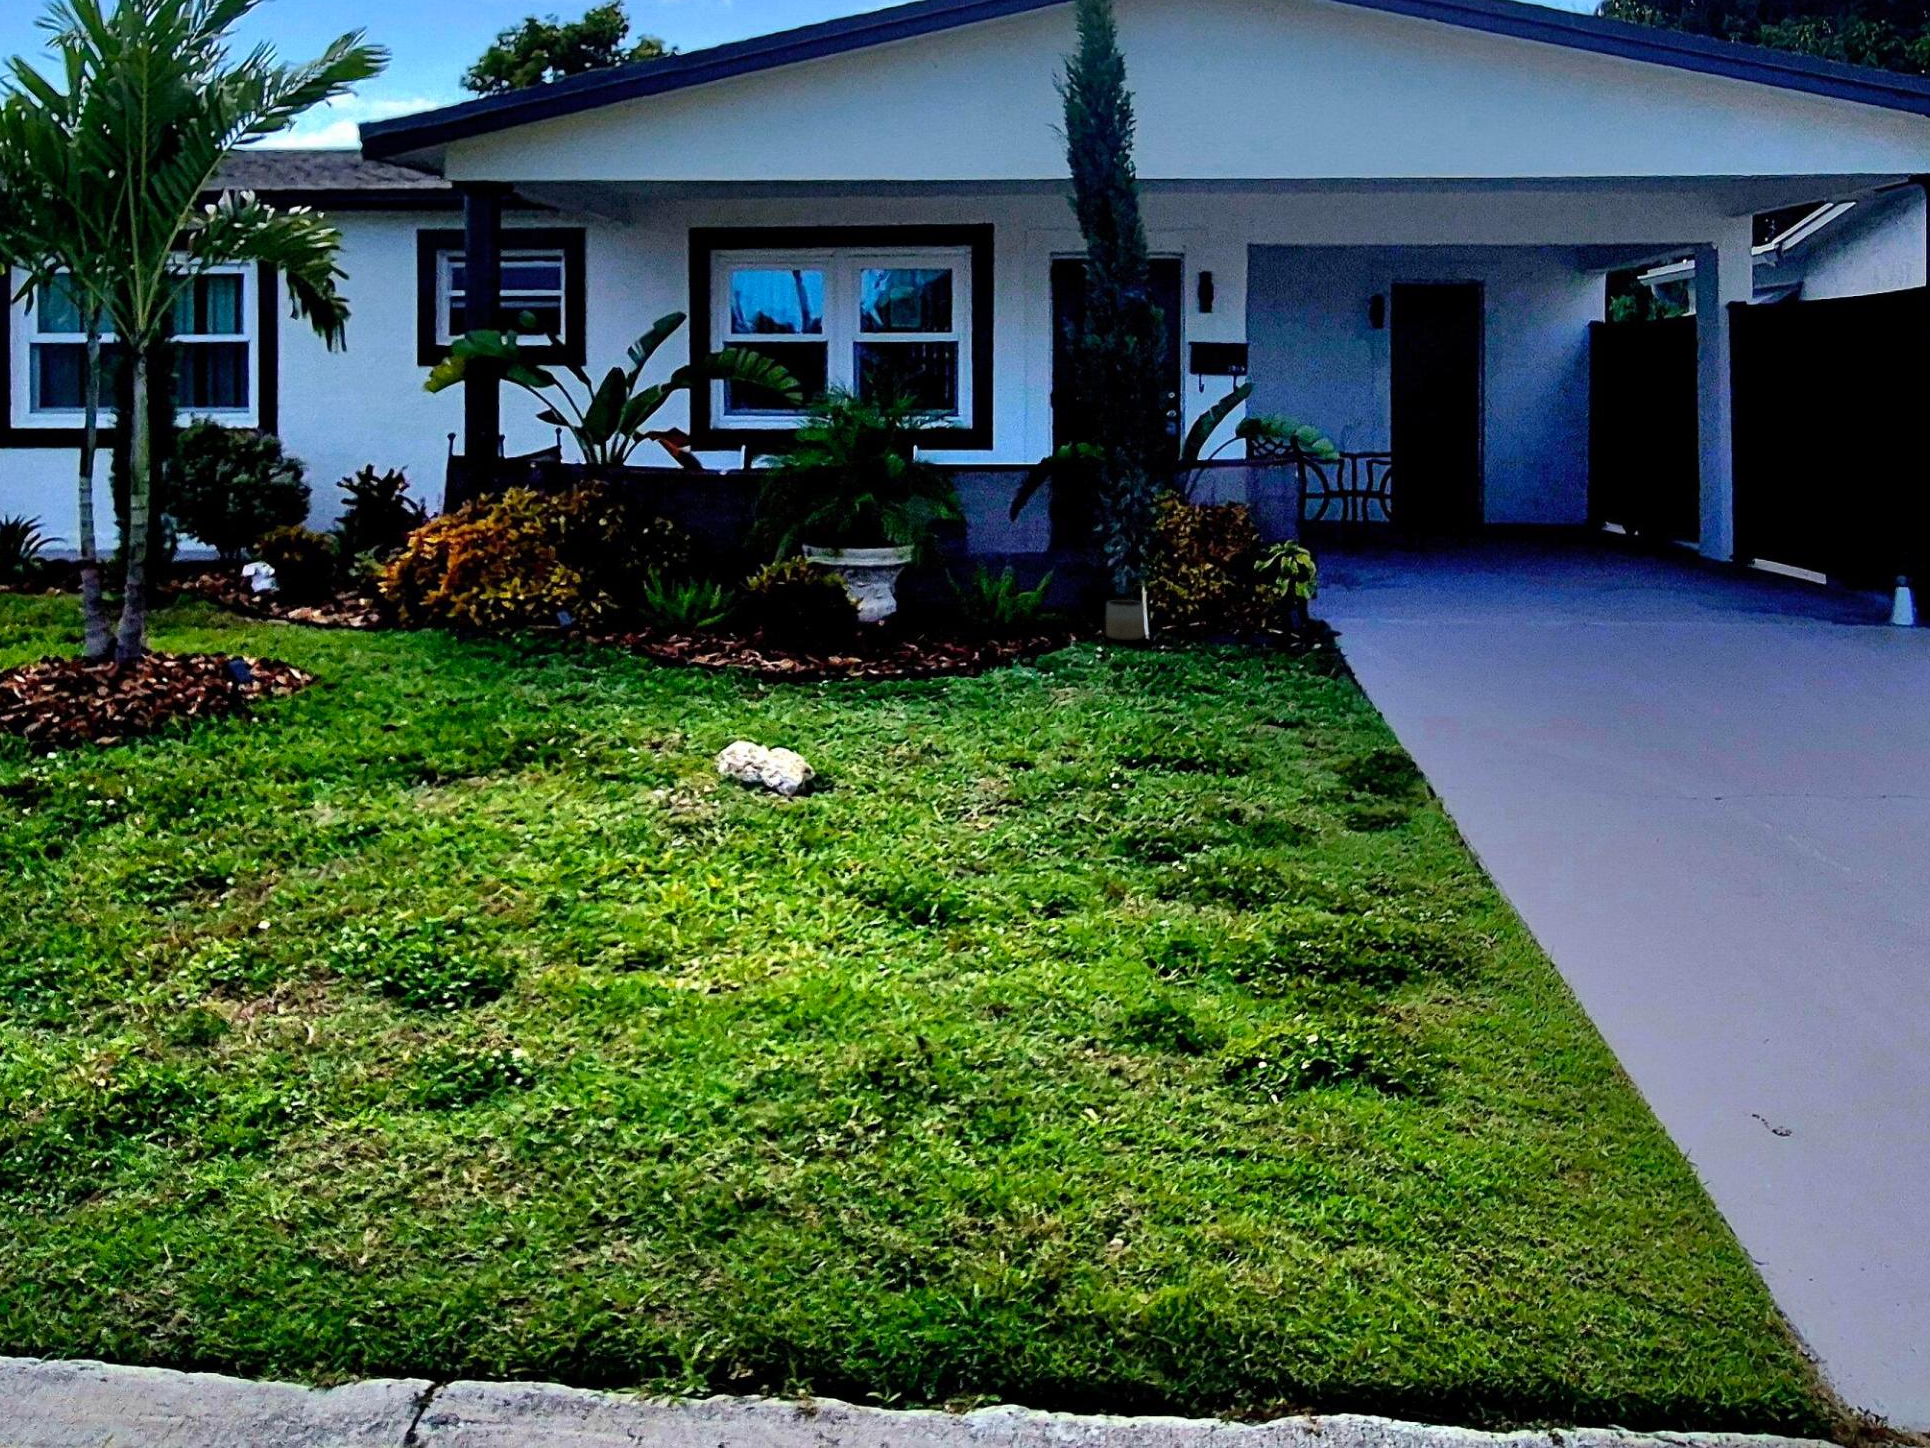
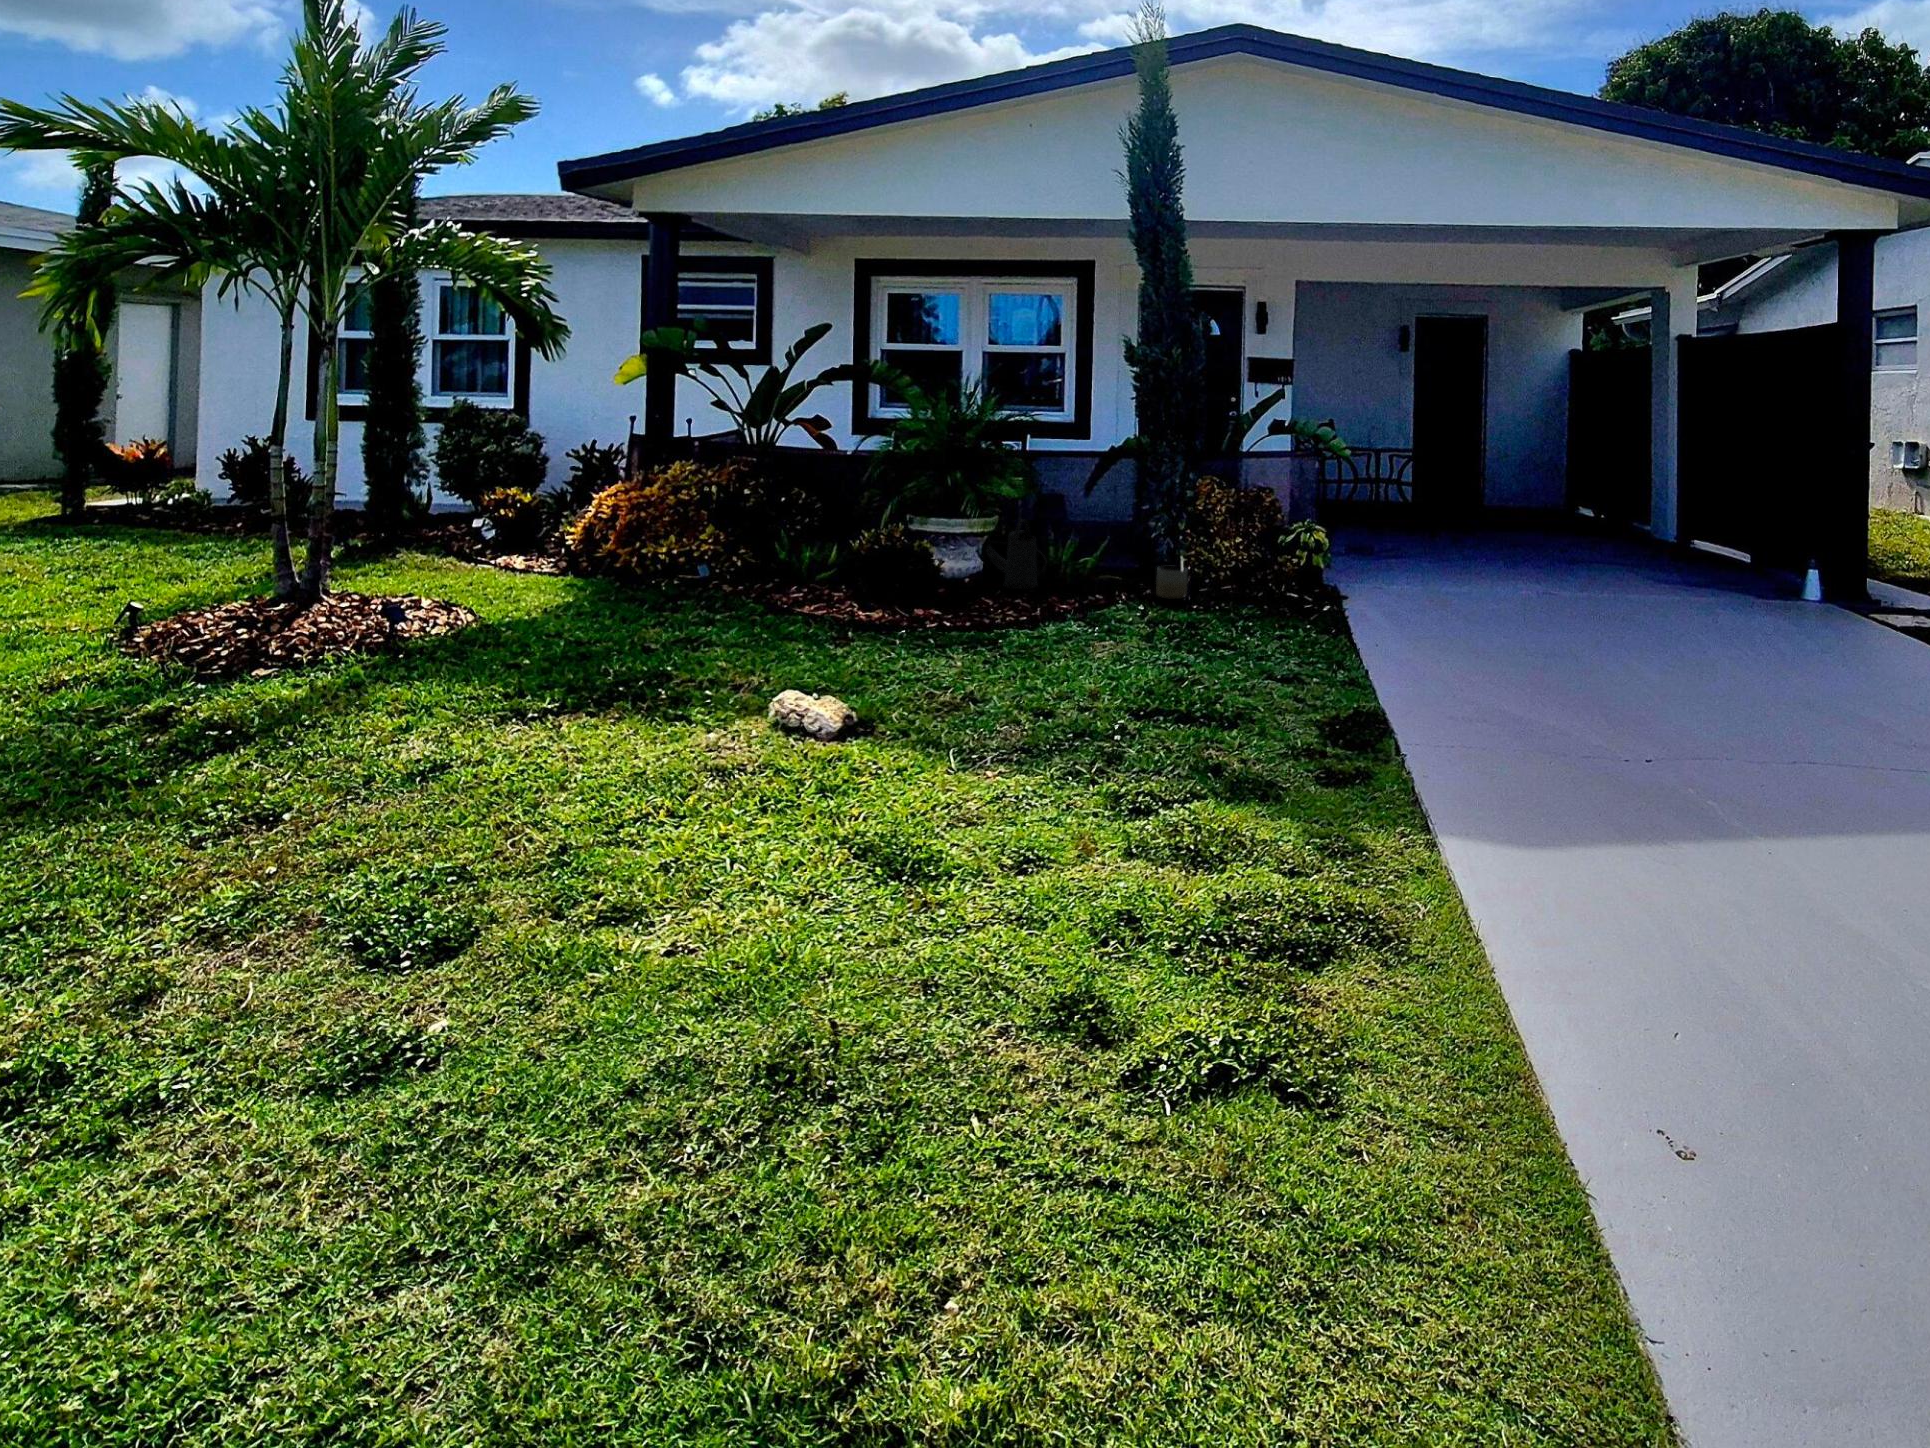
watering can: none [877,548,971,633] -> present [986,519,1047,589]

